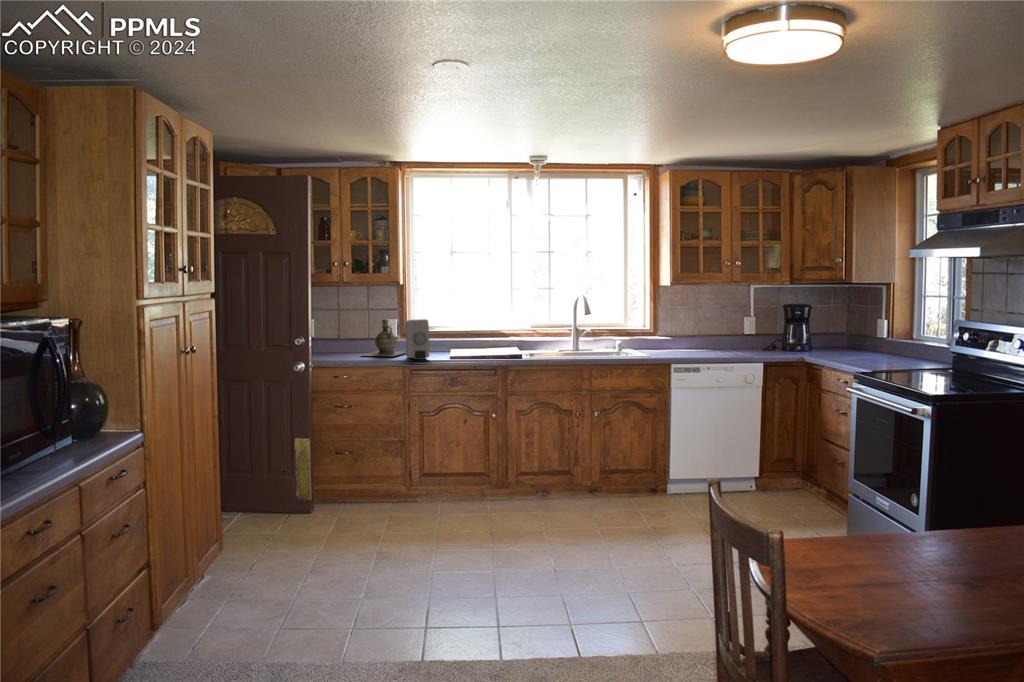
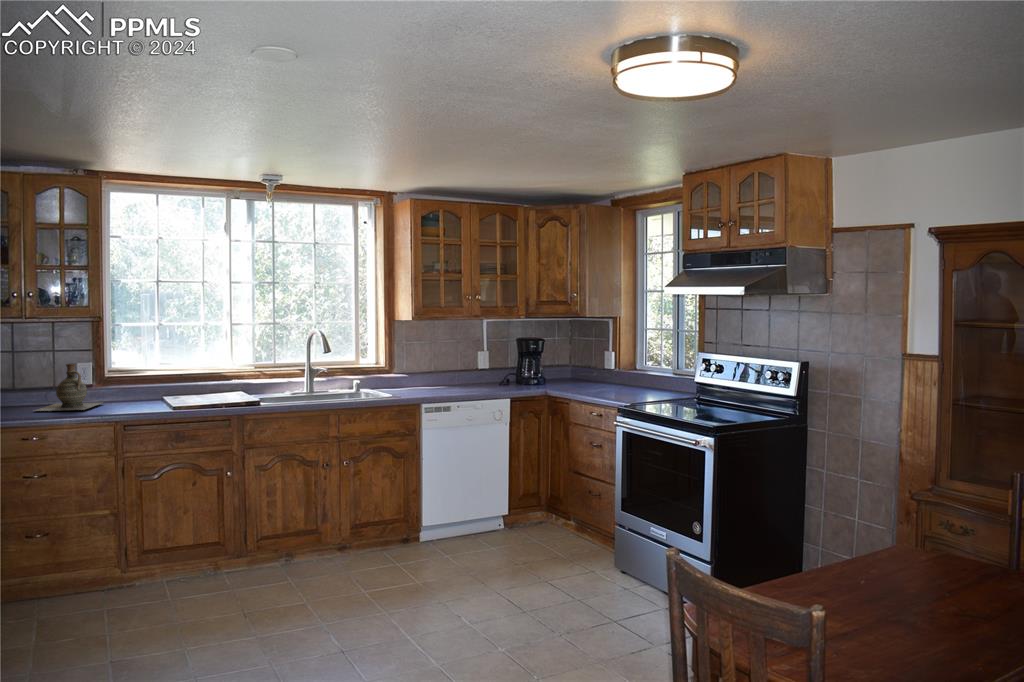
soap dispenser: present [406,319,429,360] -> none [101,362,136,413]

